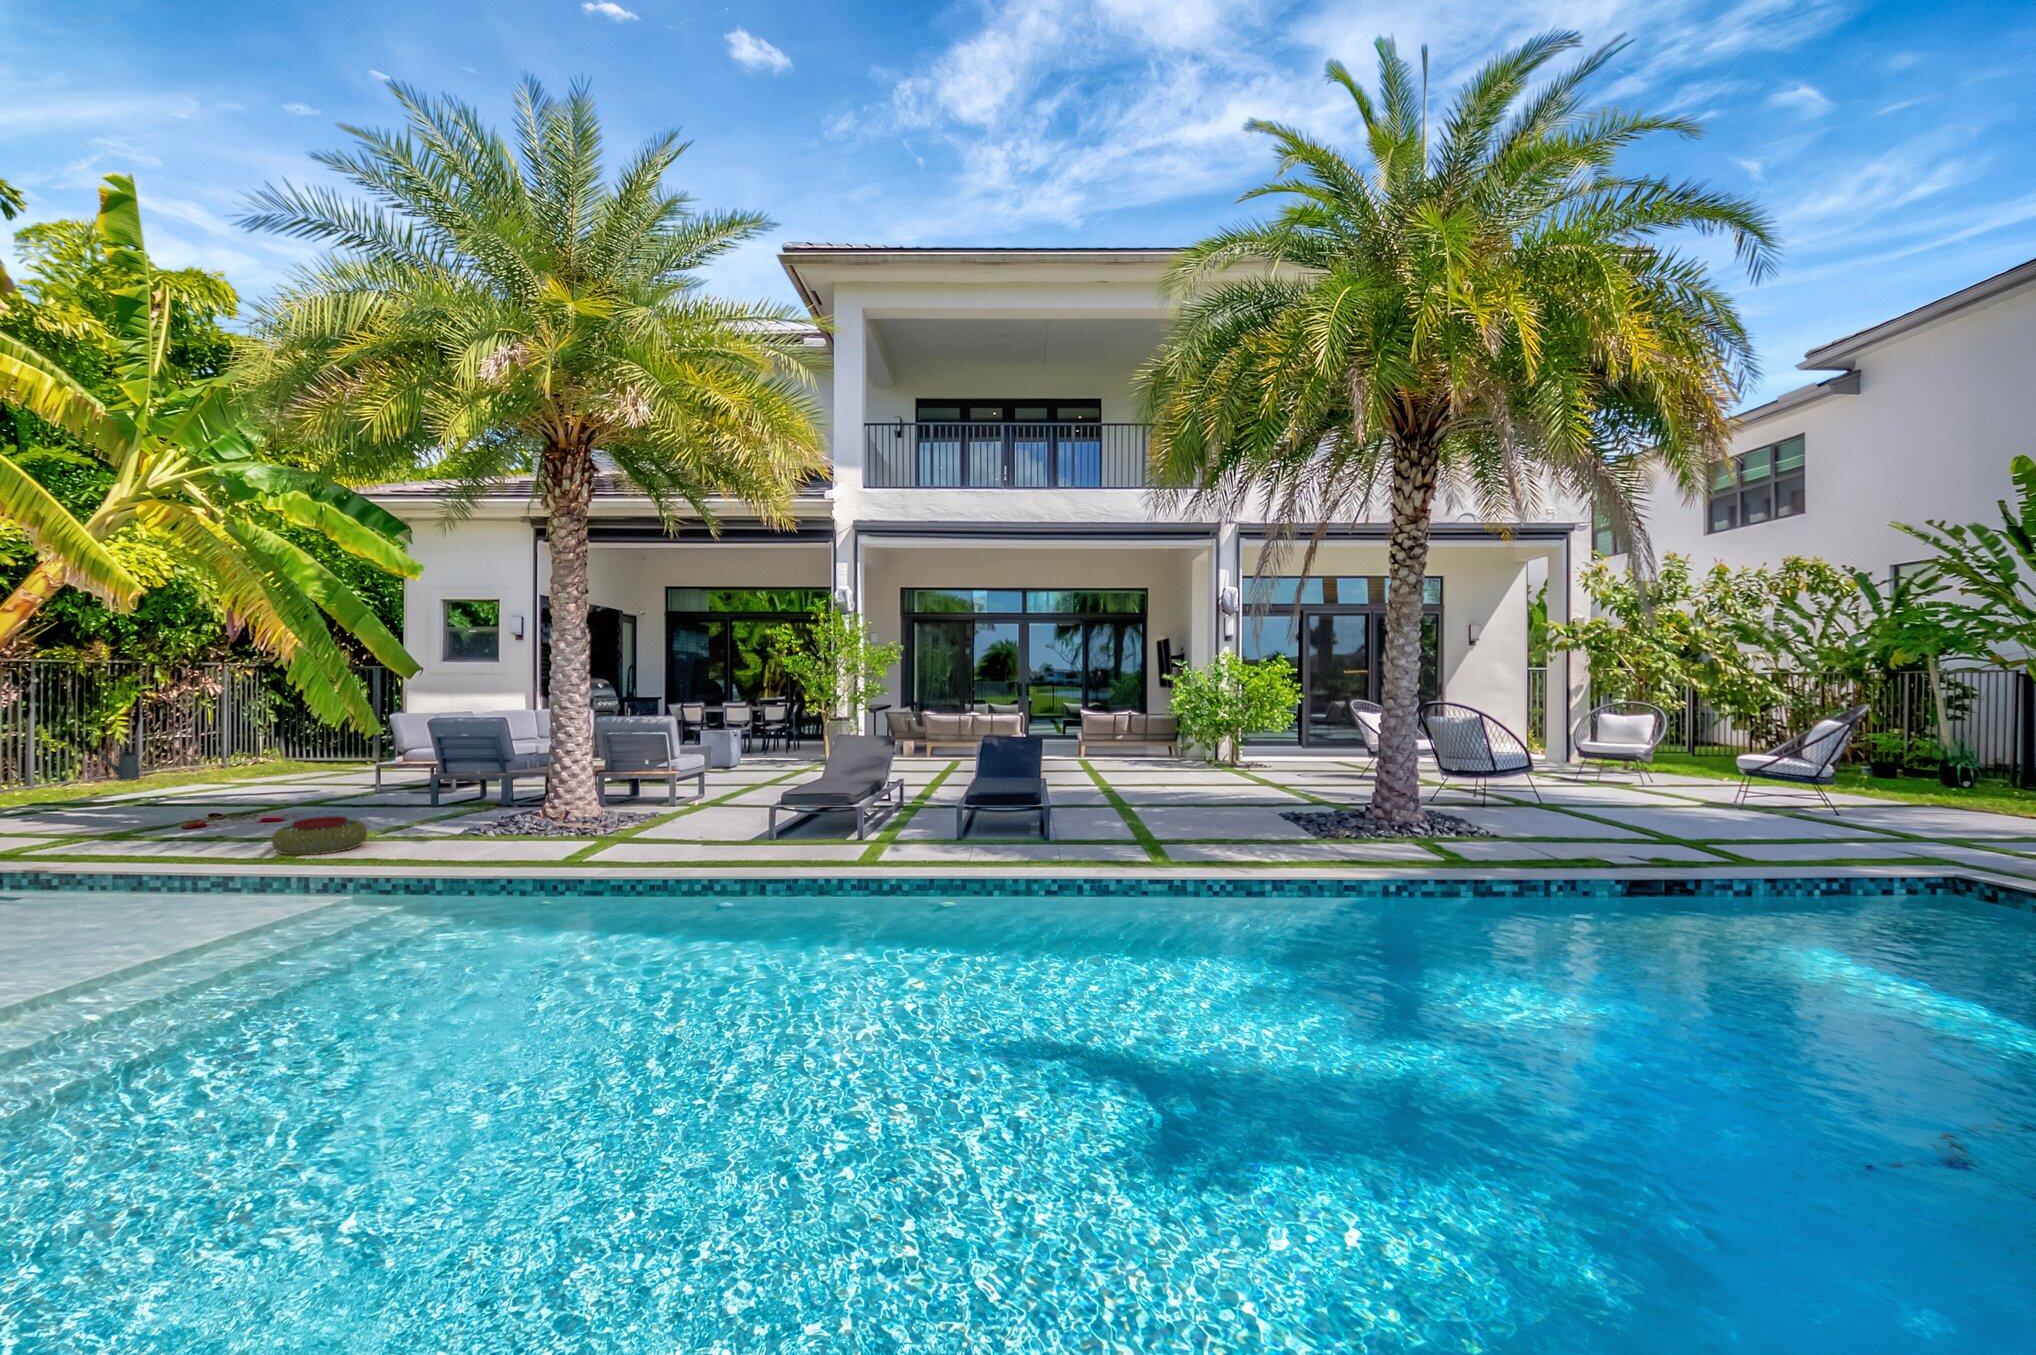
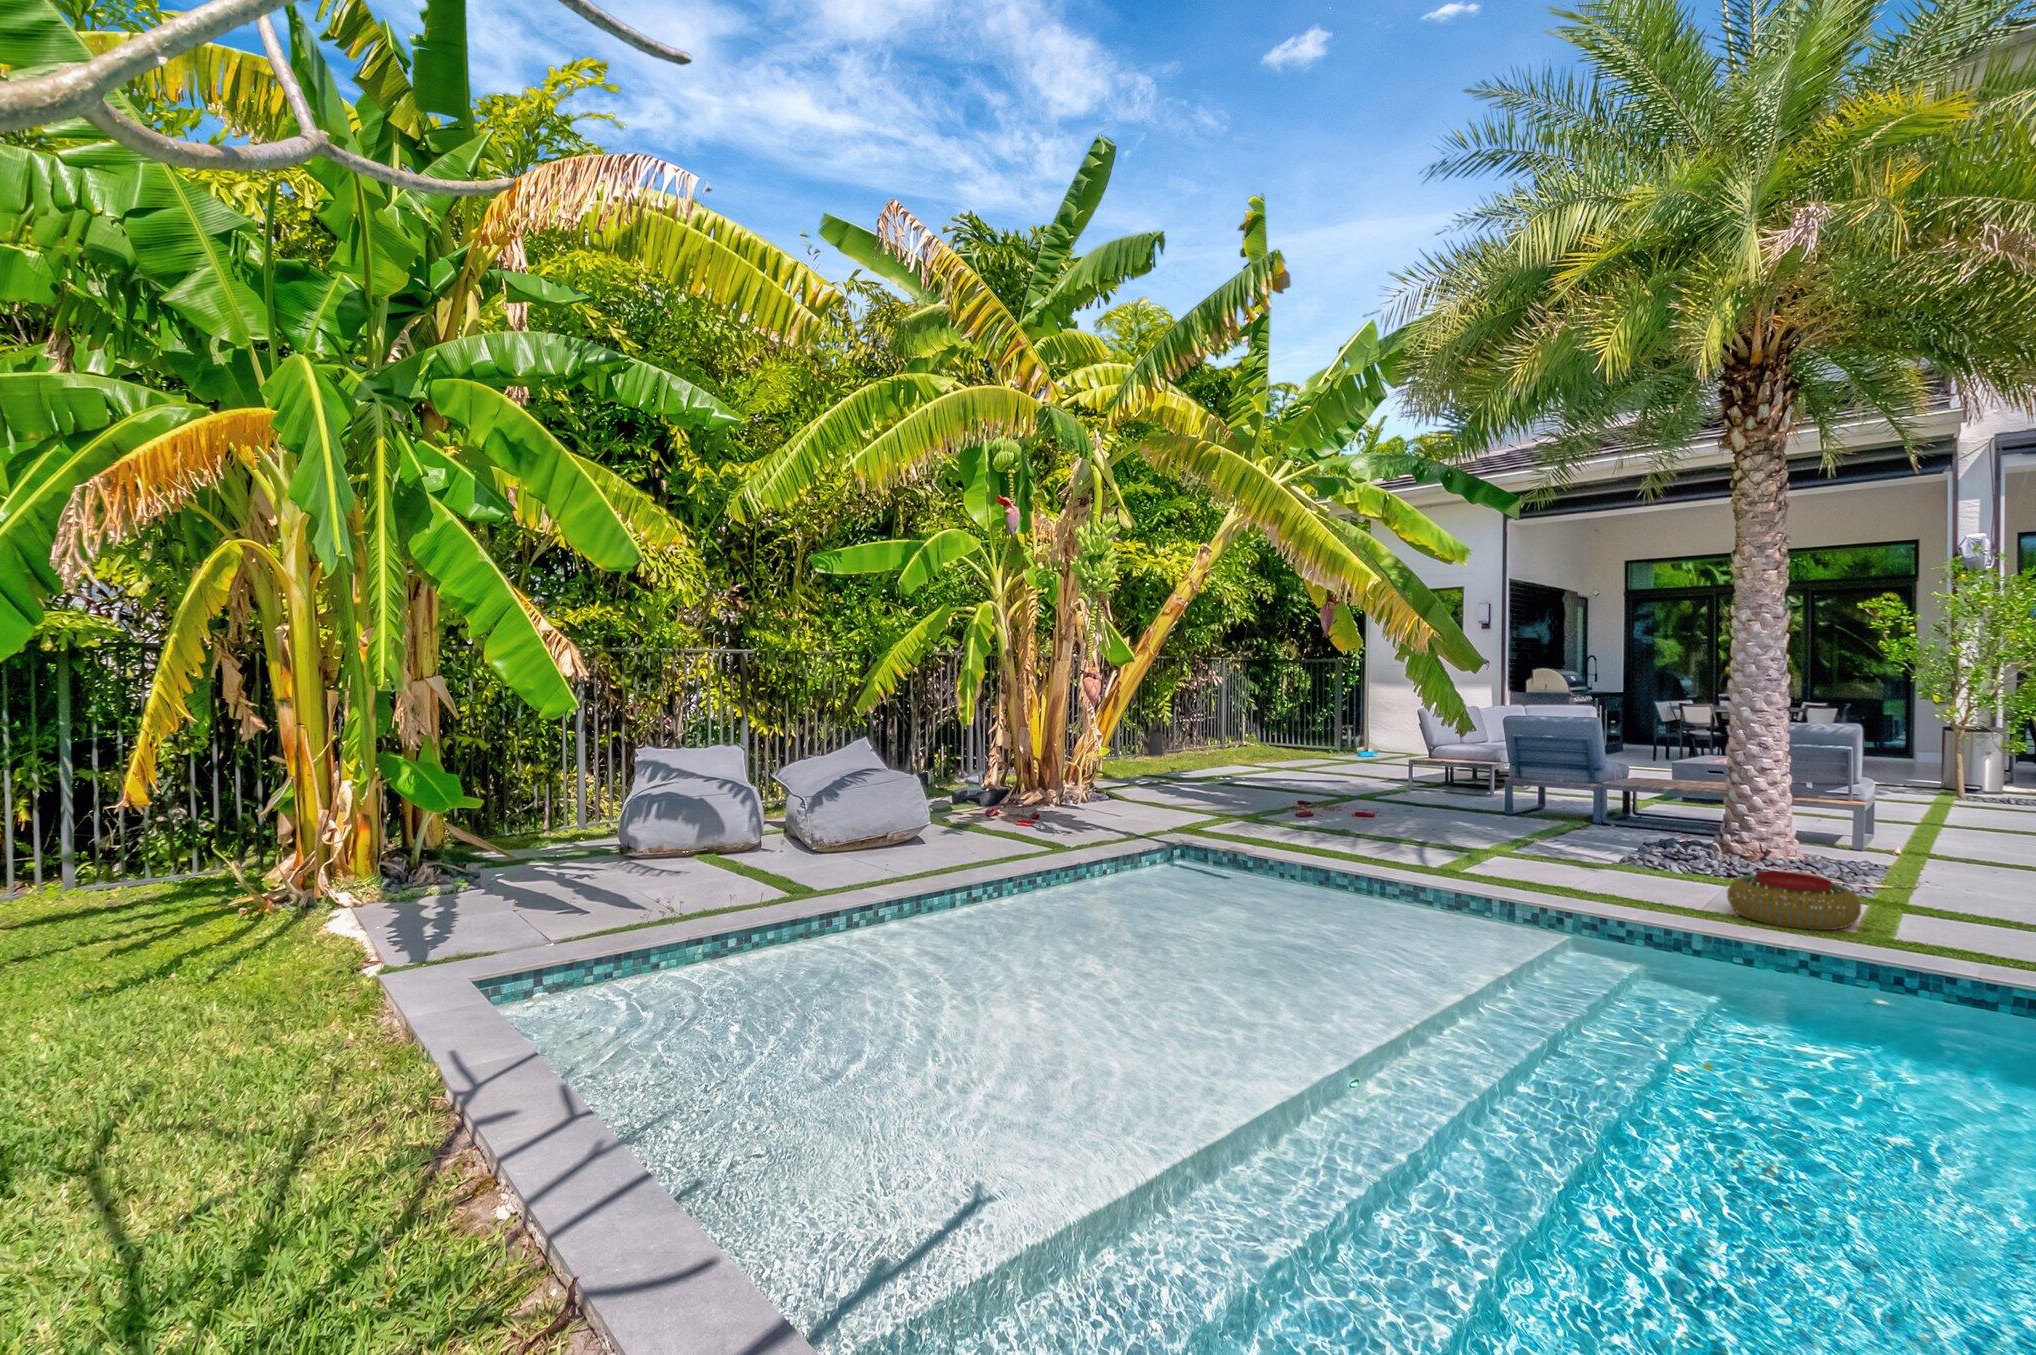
pouf: present [272,816,367,855] -> present [1727,871,1861,930]

